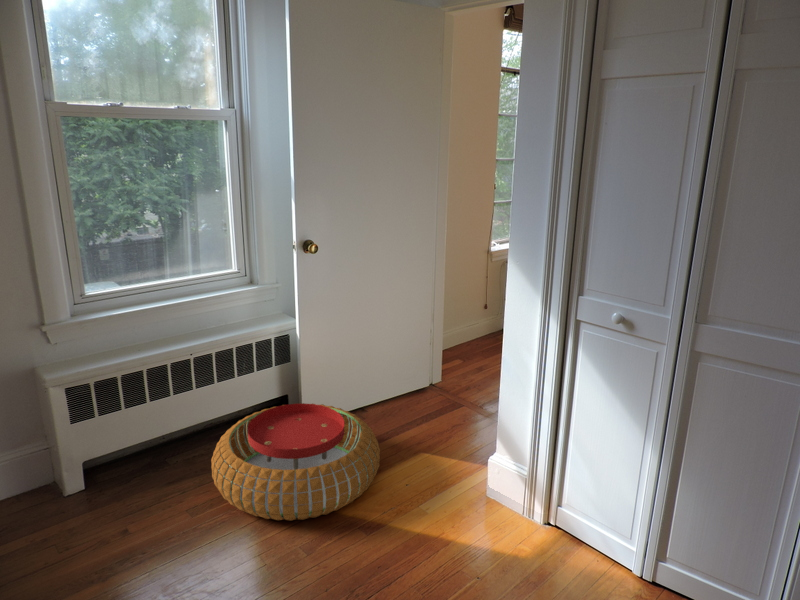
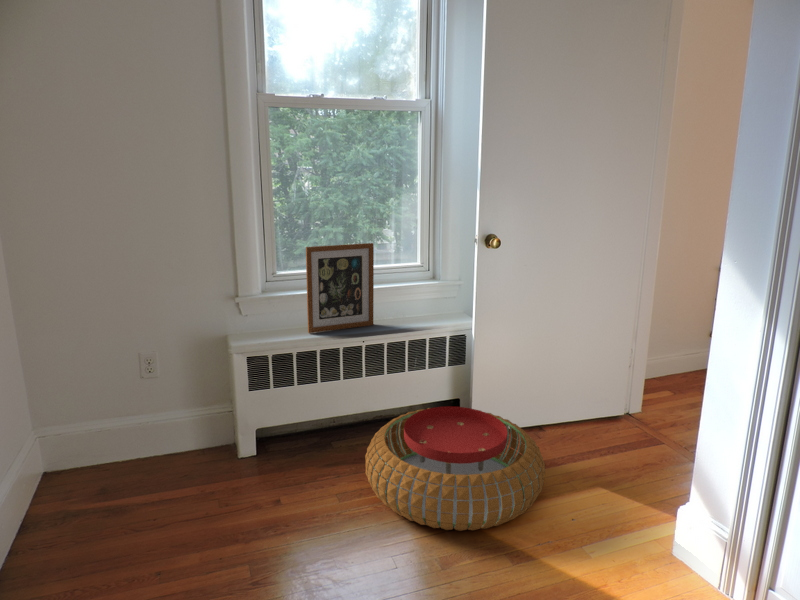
picture frame: none [120,255,198,353] -> present [306,243,374,333]

